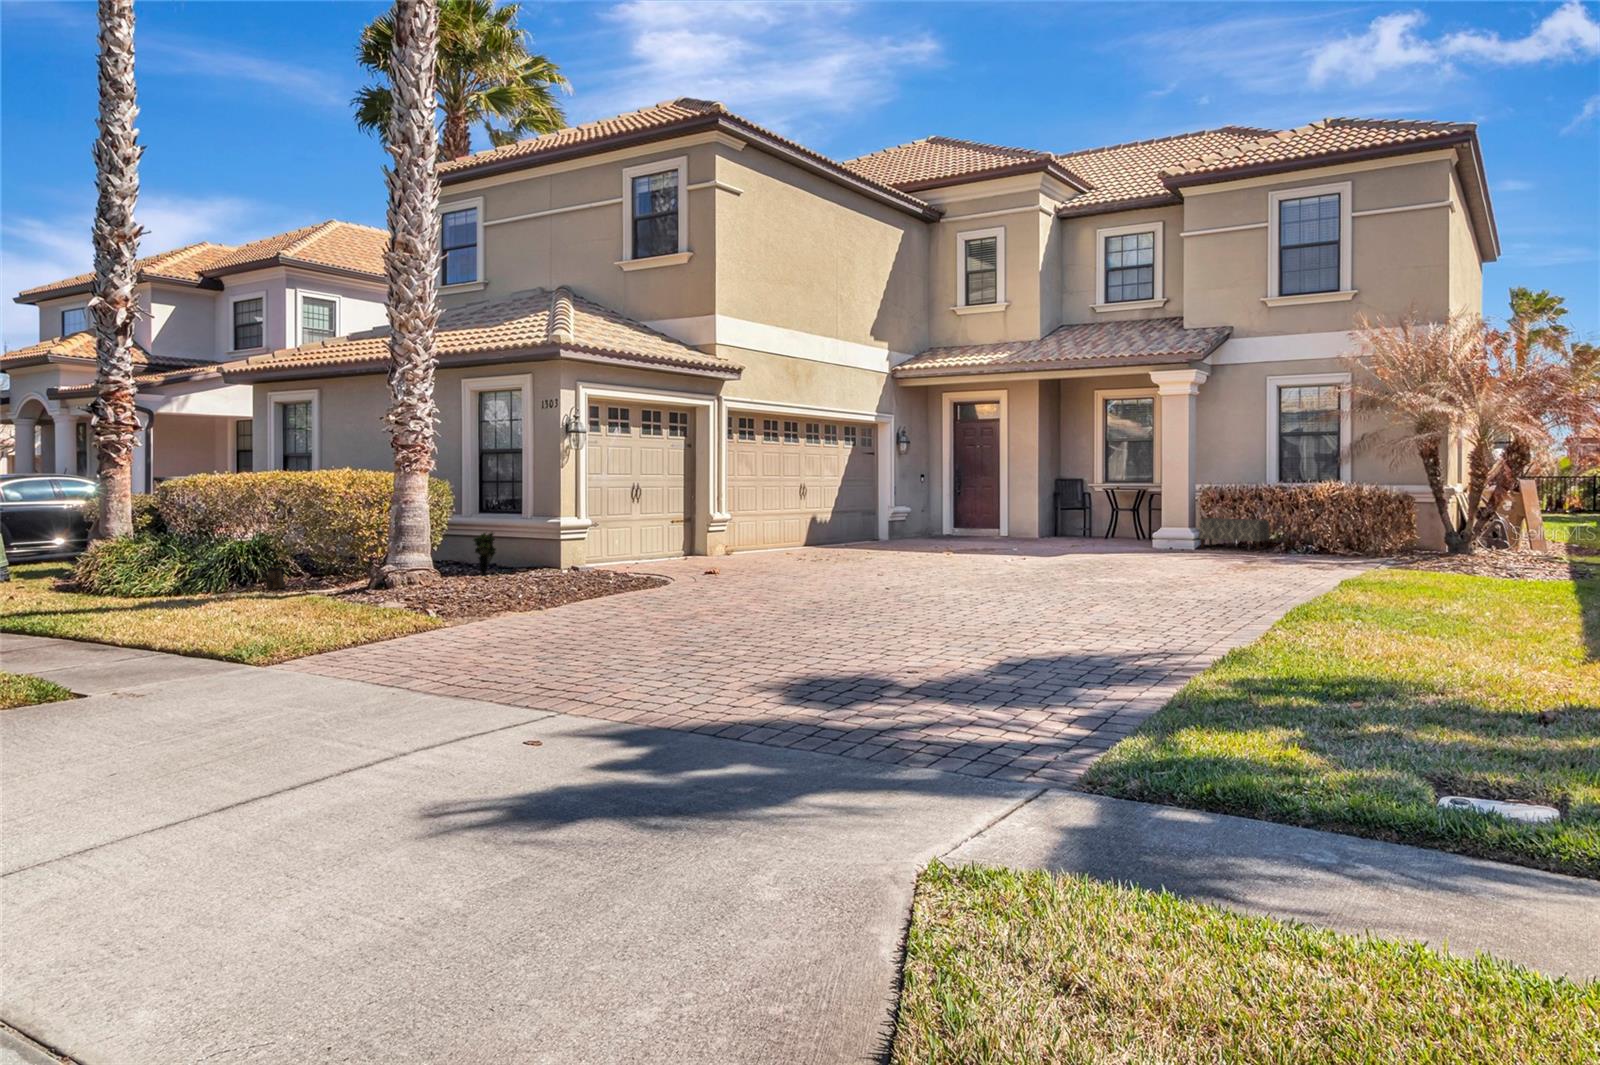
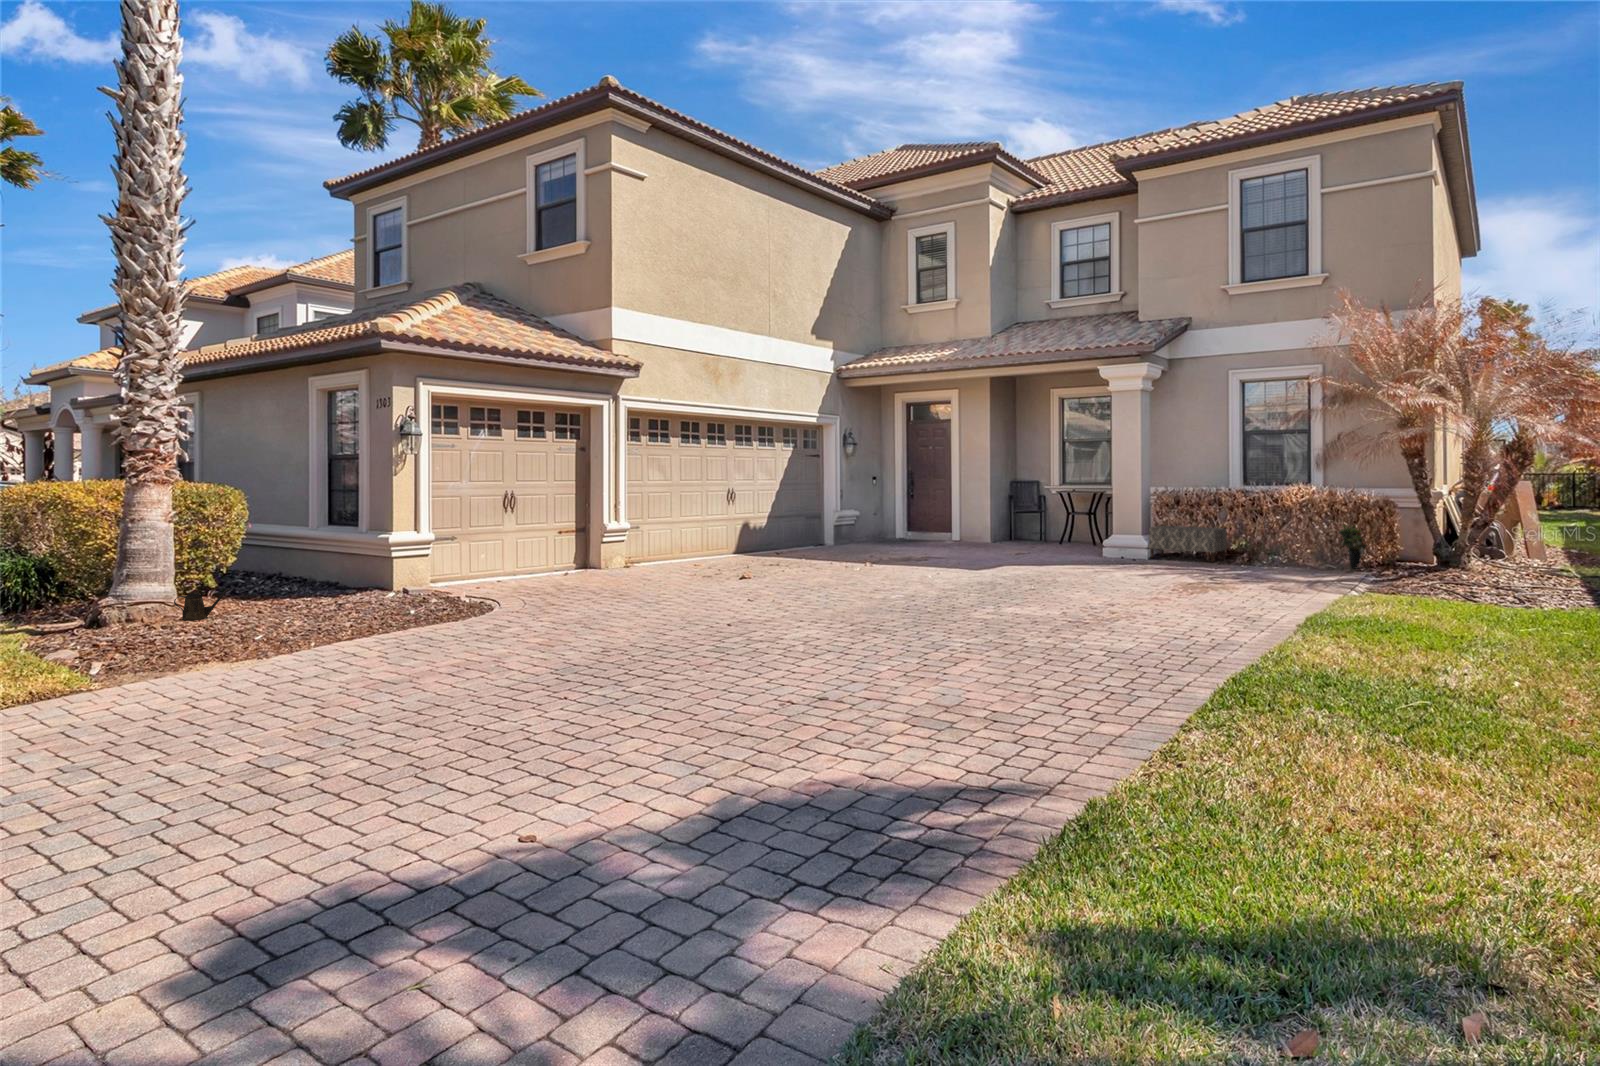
potted plant: present [473,532,496,575] -> present [1339,525,1366,568]
watering can: present [258,567,285,589] -> present [174,589,230,620]

